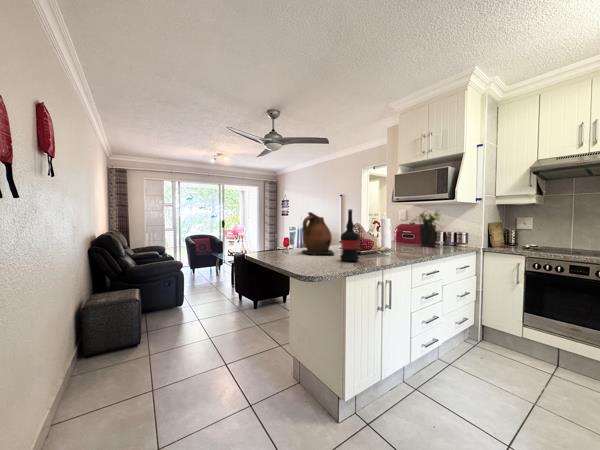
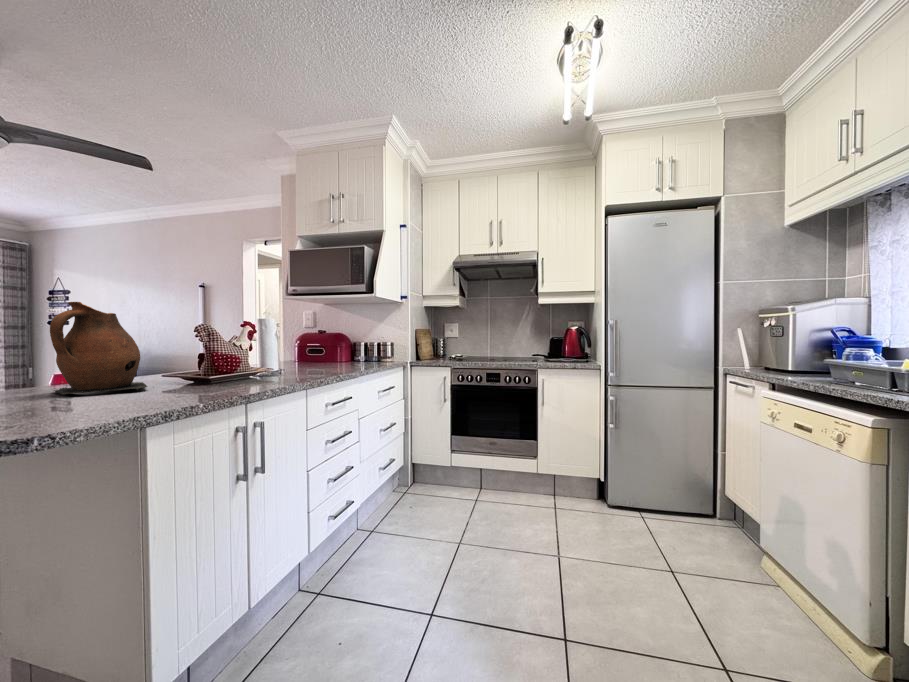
wine bottle: present [341,209,359,261] -> none [151,296,197,397]
flower arrangement: present [410,210,441,247] -> none [313,308,362,365]

